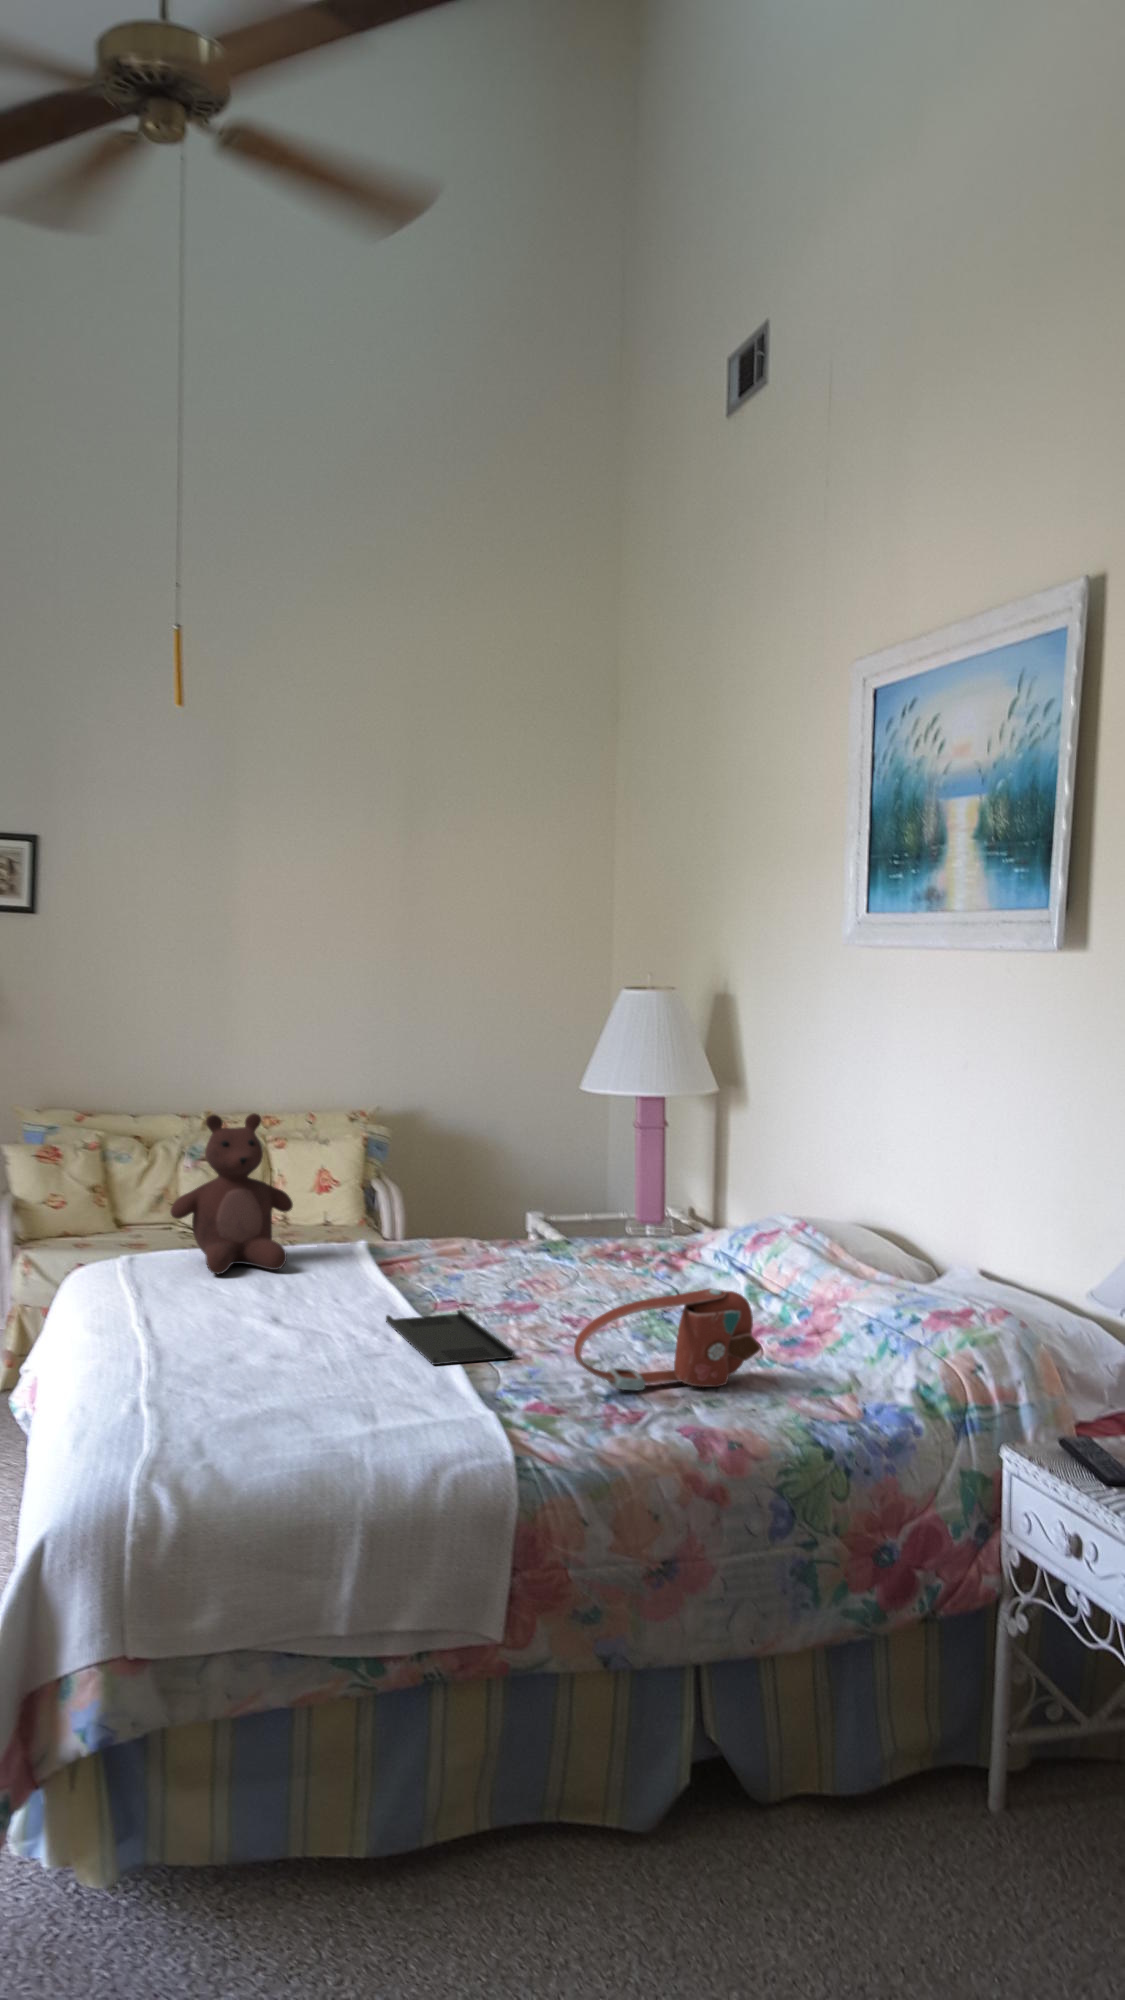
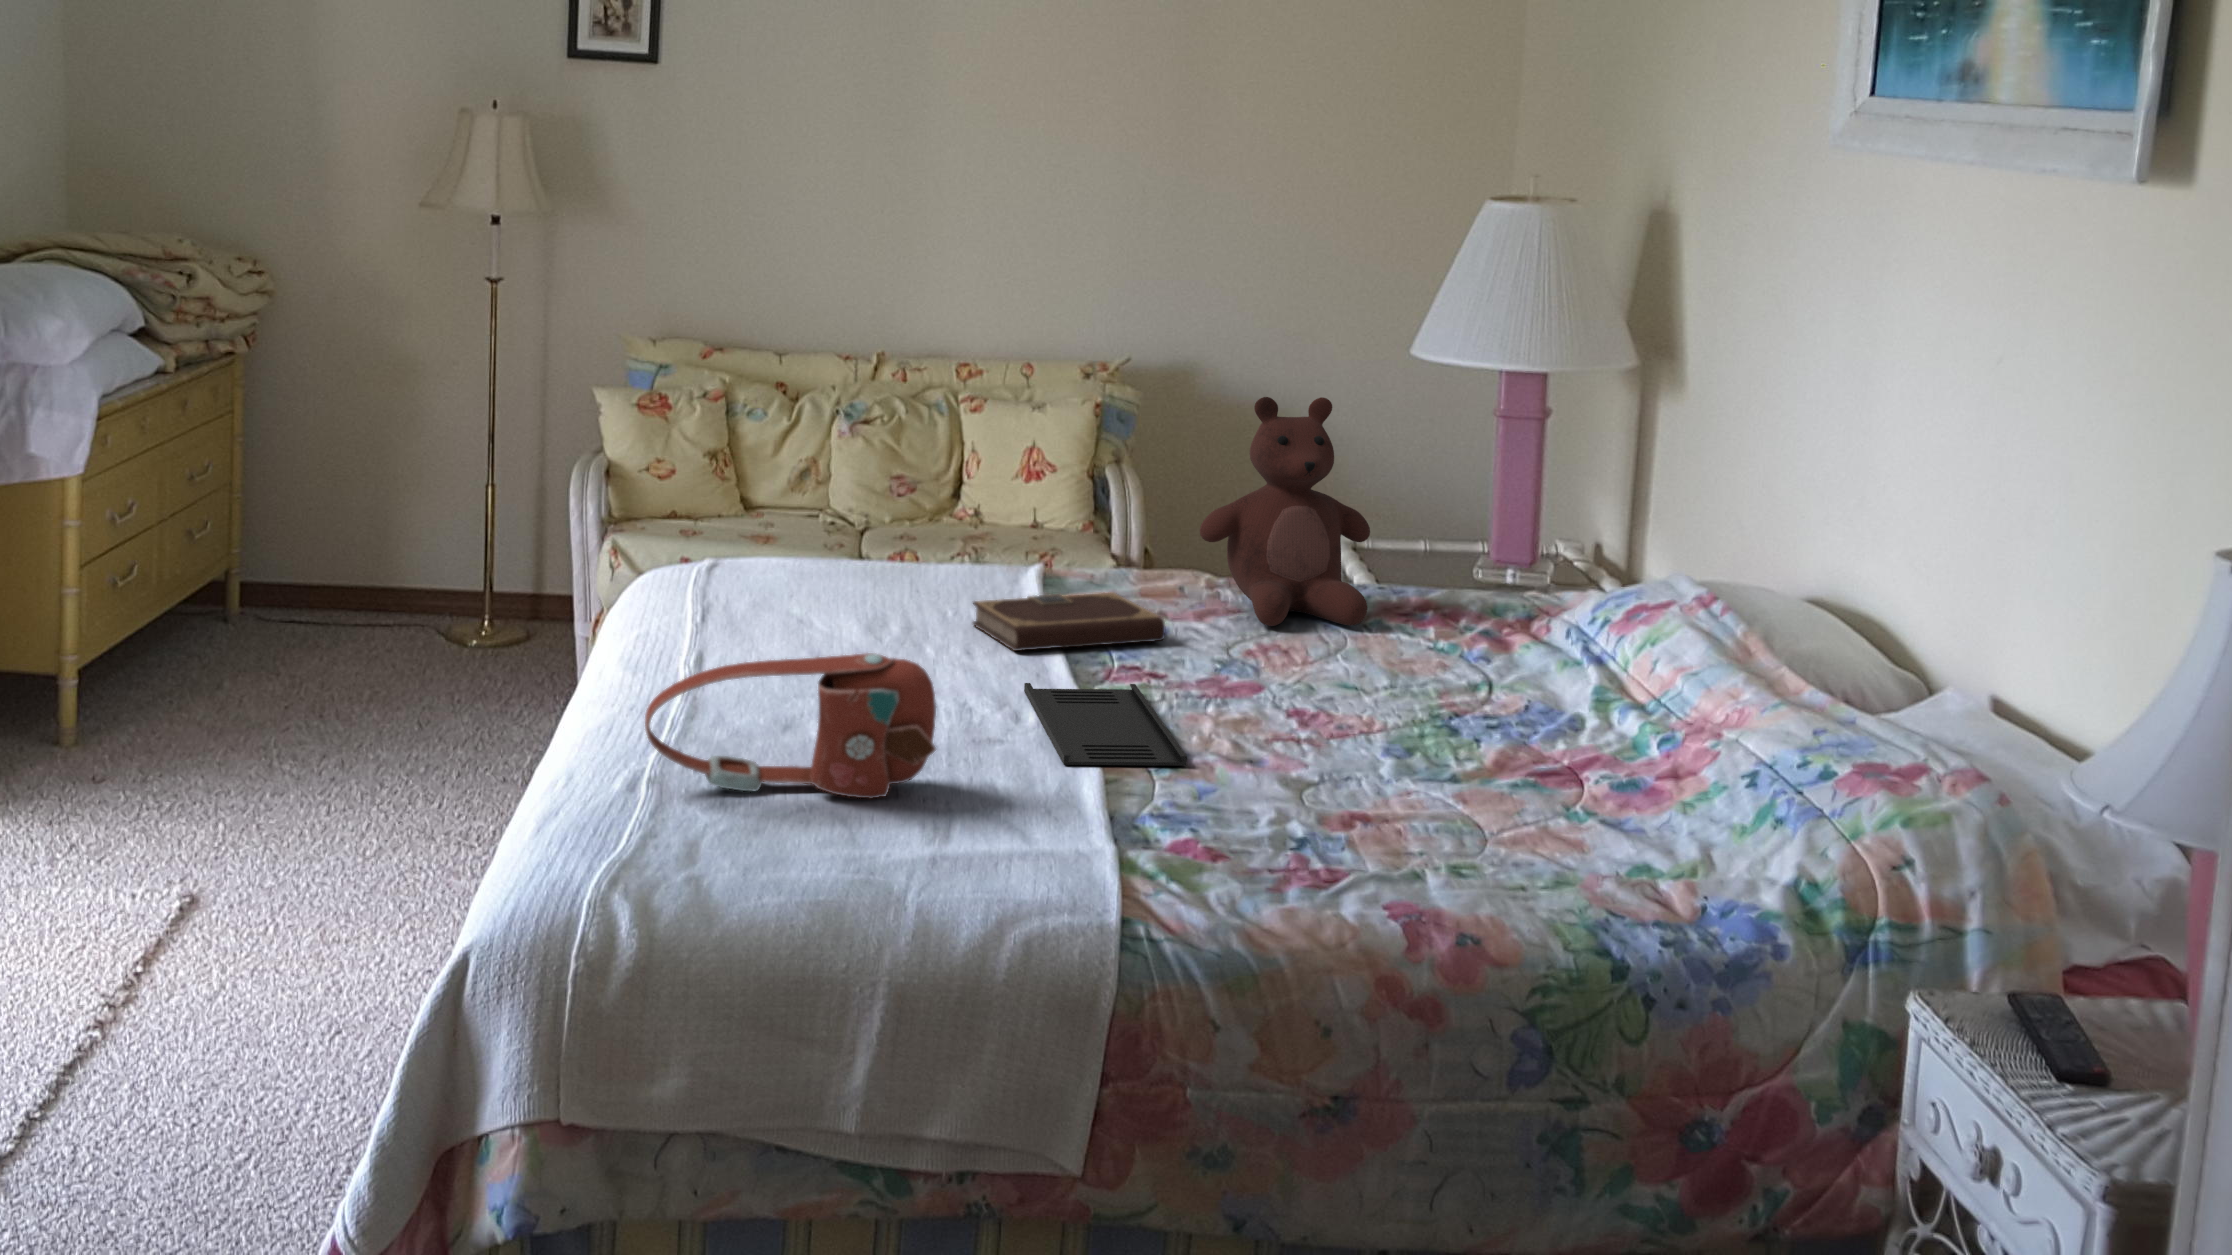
teddy bear: present [170,1113,293,1274] -> present [1200,397,1370,626]
notebook: none [331,1253,466,1297] -> present [973,593,1165,651]
handbag: present [574,1288,761,1390] -> present [645,653,936,798]

